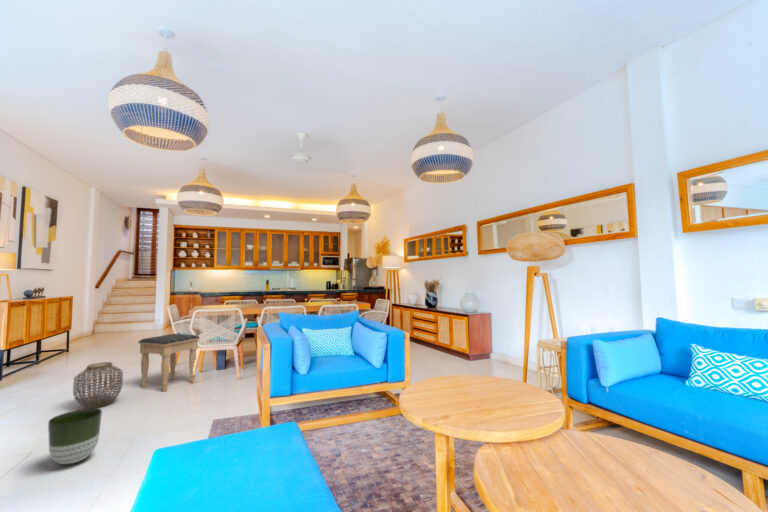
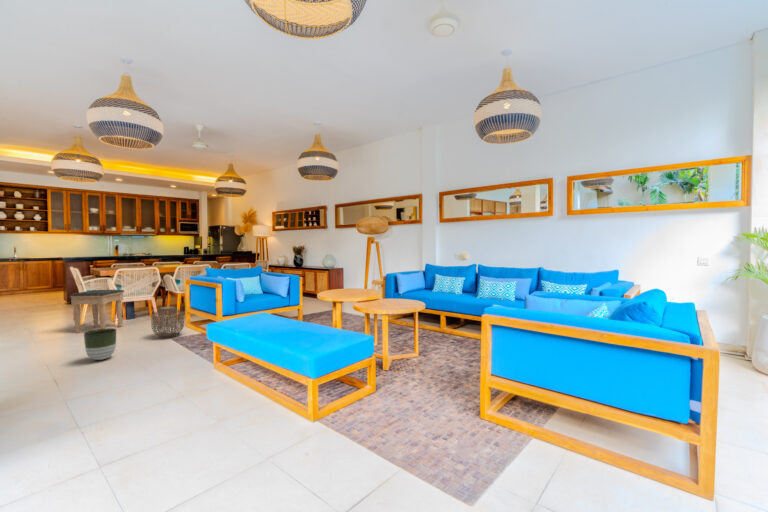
woven basket: present [73,362,123,408] -> present [151,306,184,338]

